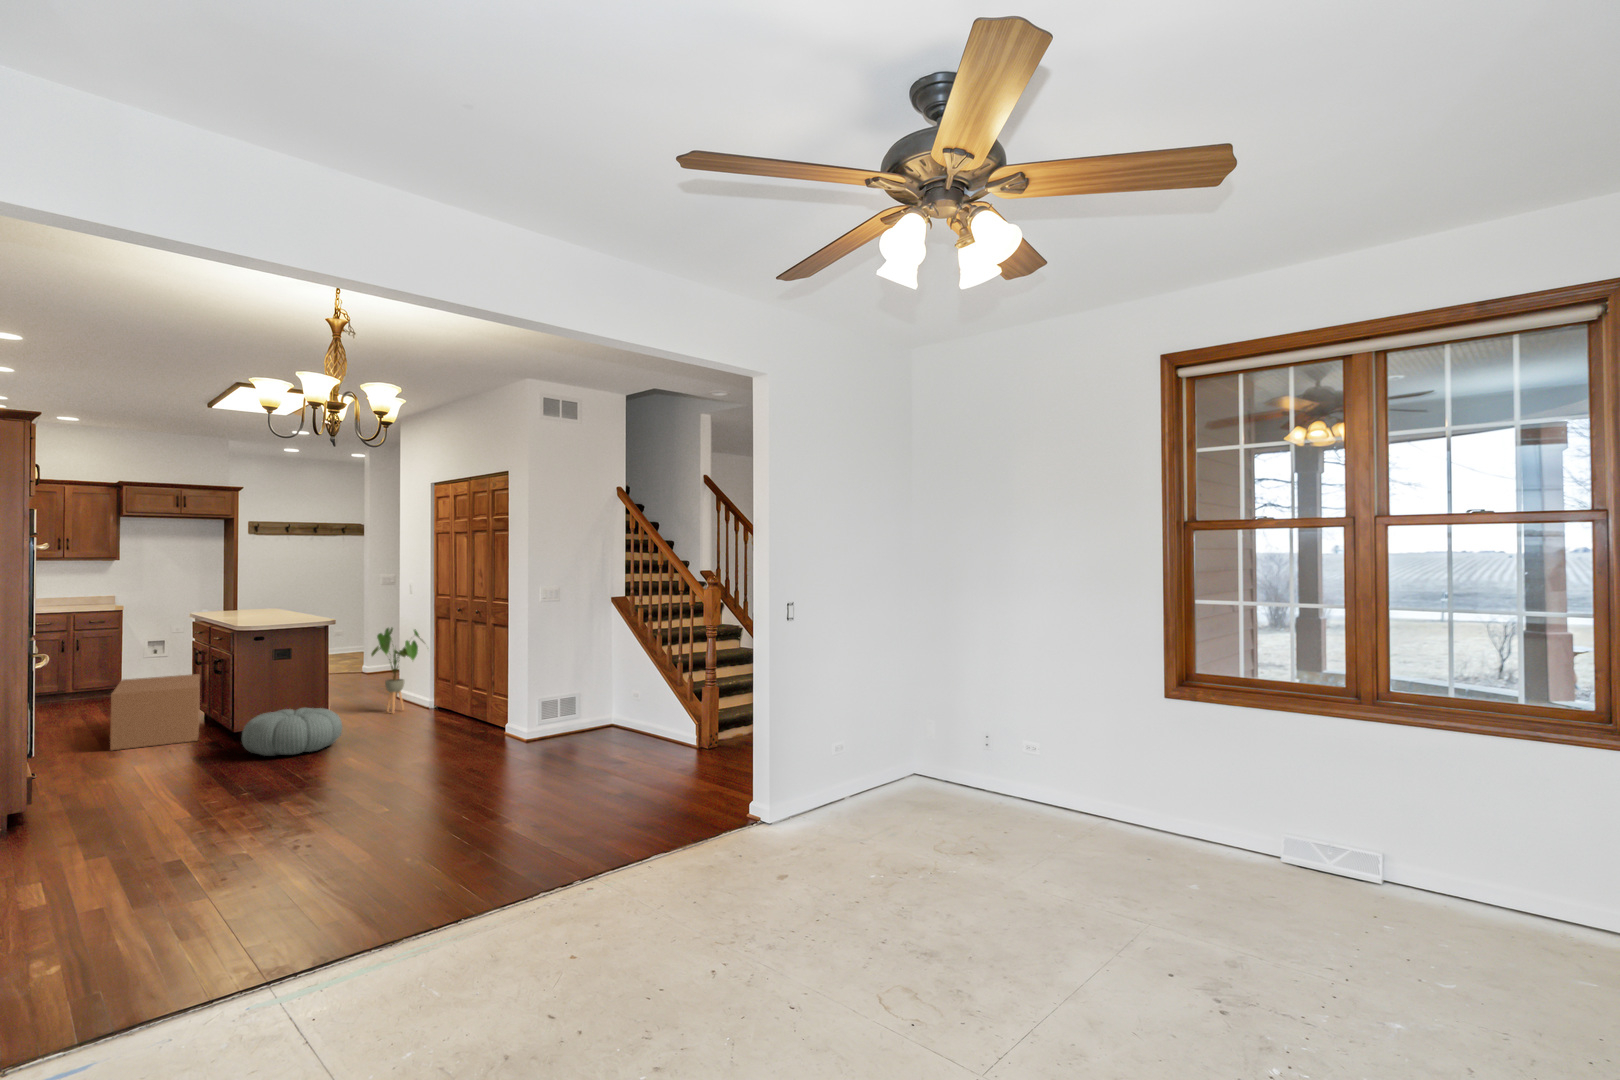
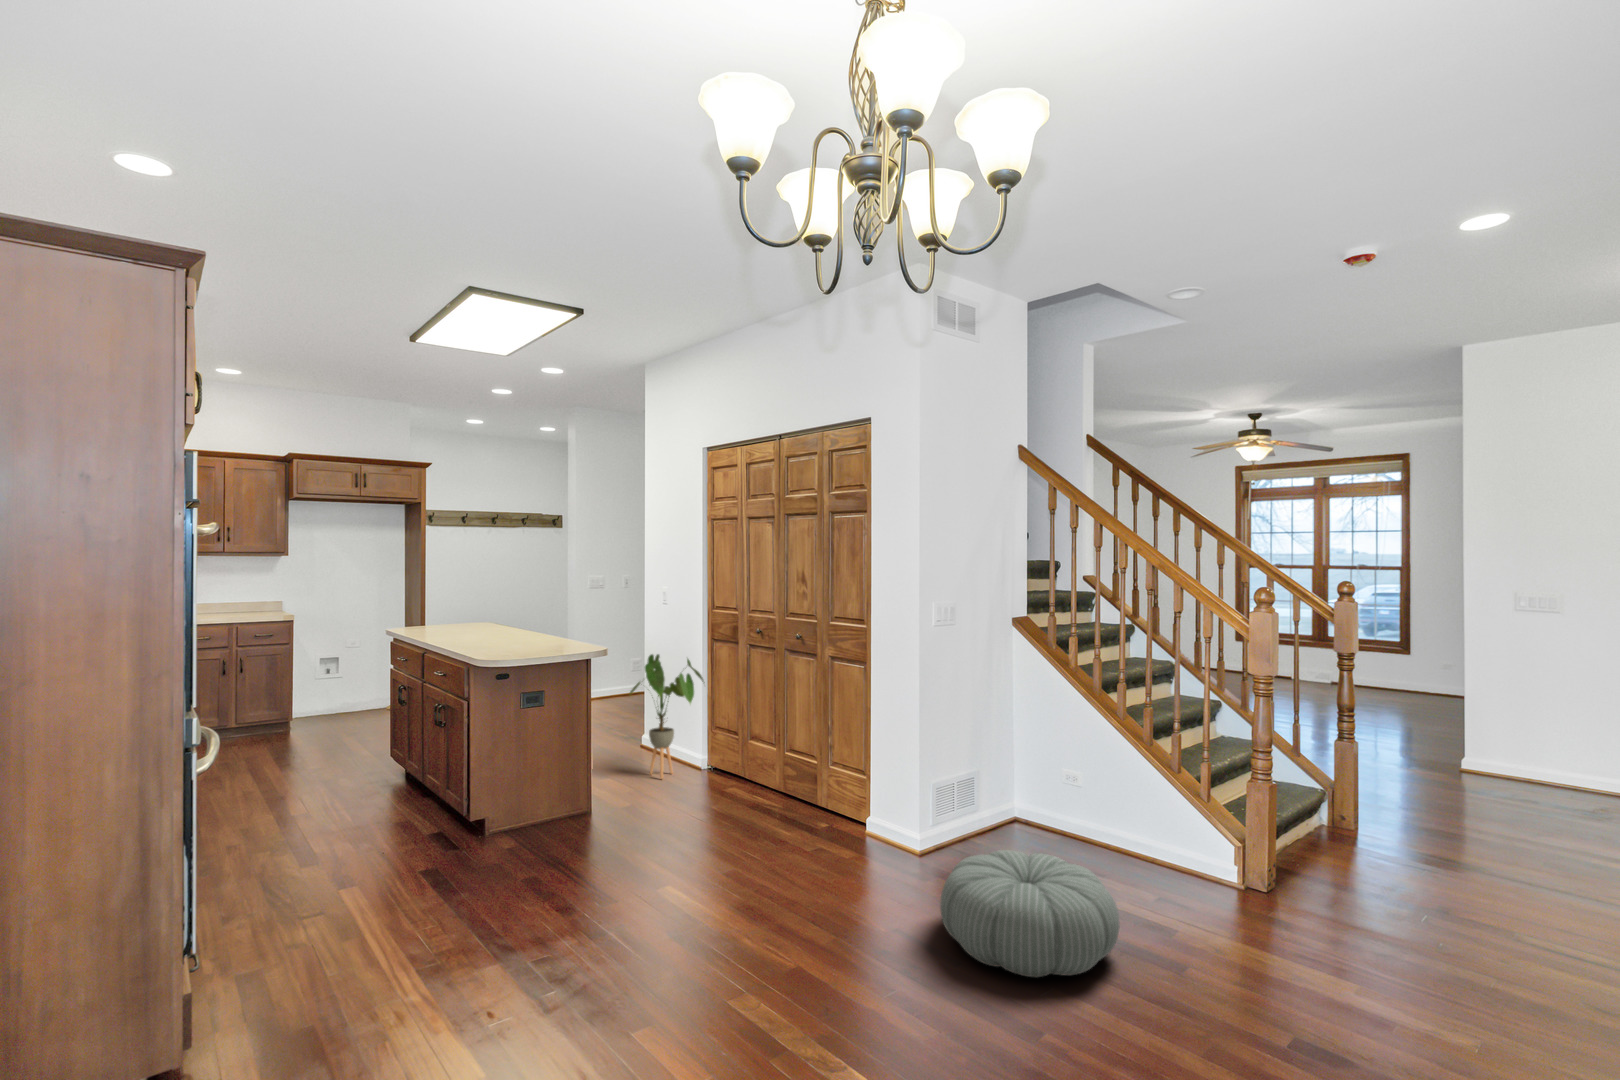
cardboard box: present [110,674,200,751] -> none [297,718,417,849]
pouf: present [242,708,342,756] -> present [940,850,1120,977]

